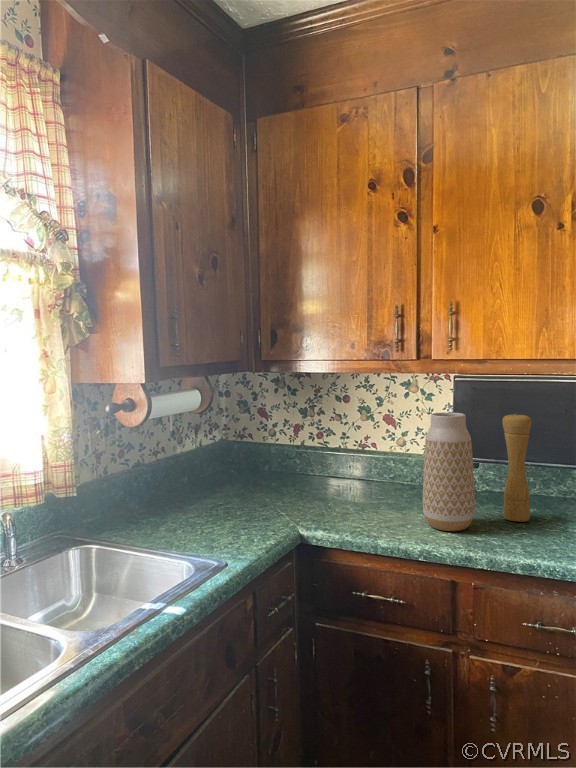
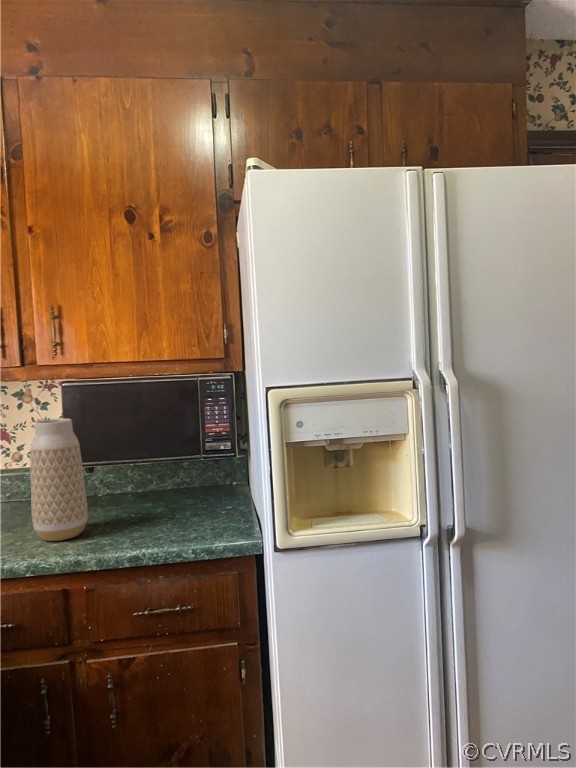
pepper mill: present [502,413,532,522] -> none [112,414,144,519]

